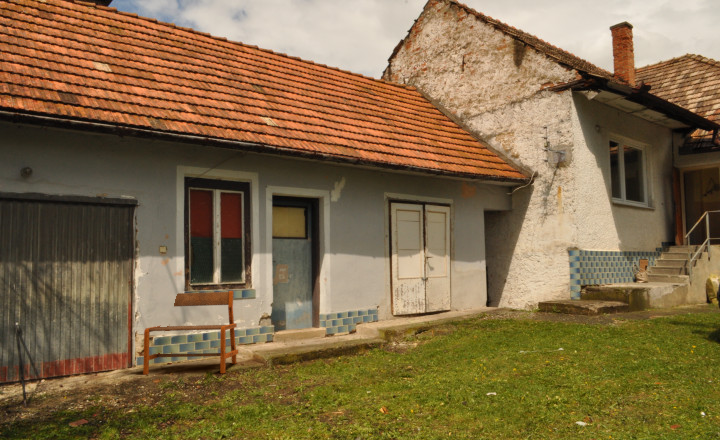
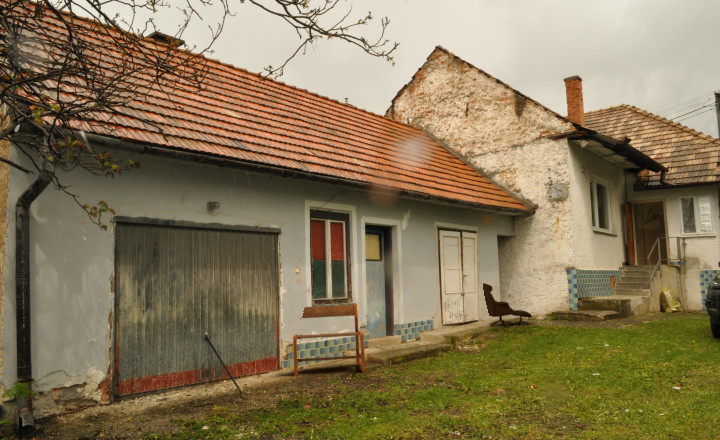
lounge chair: none [457,266,517,317] -> present [483,283,532,327]

